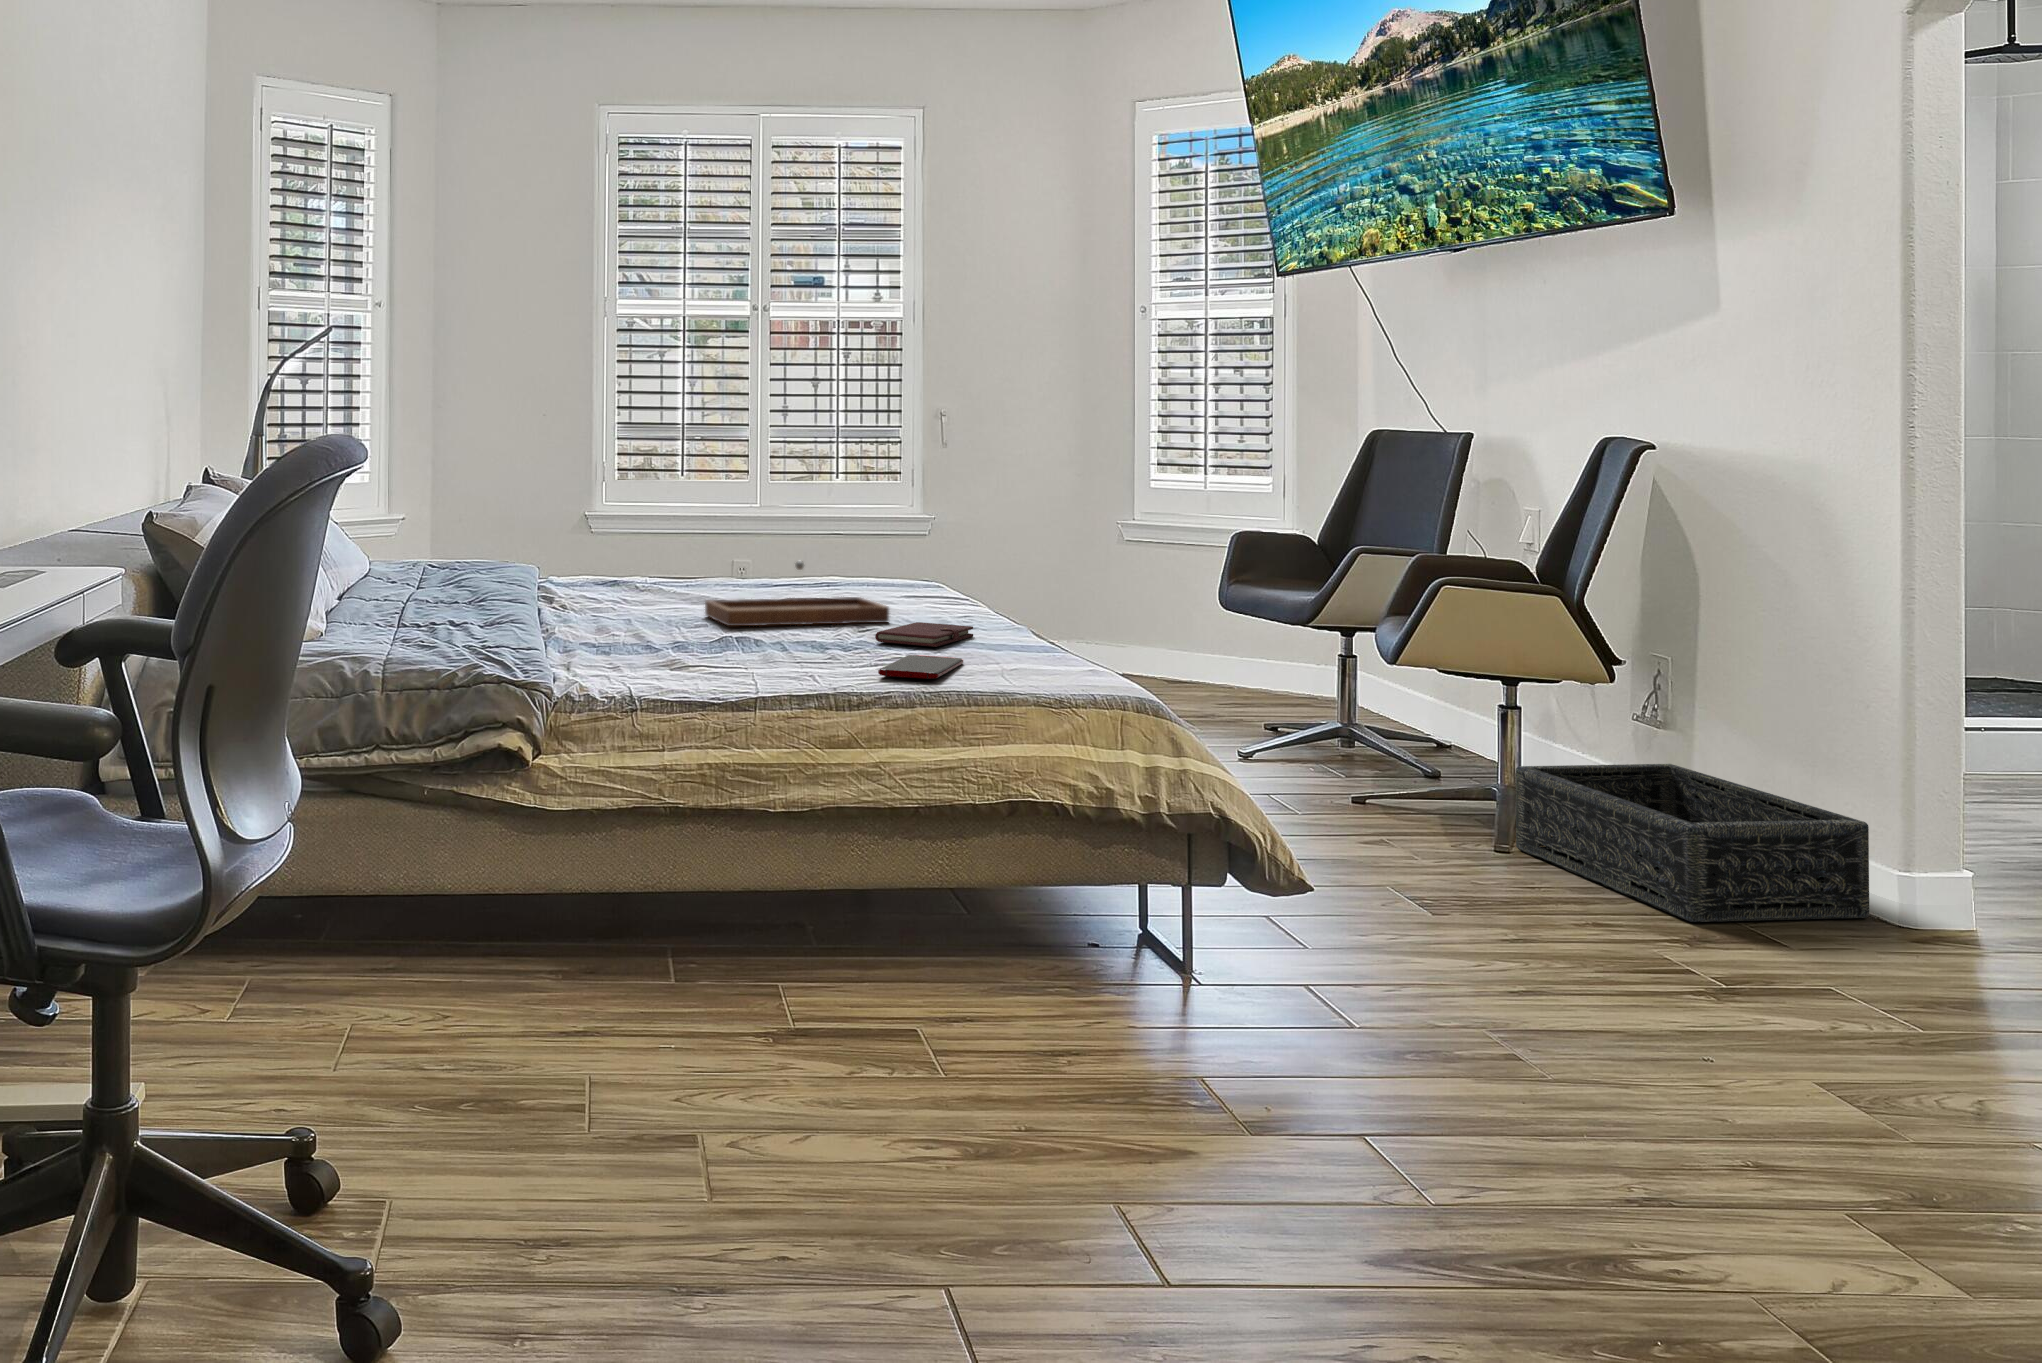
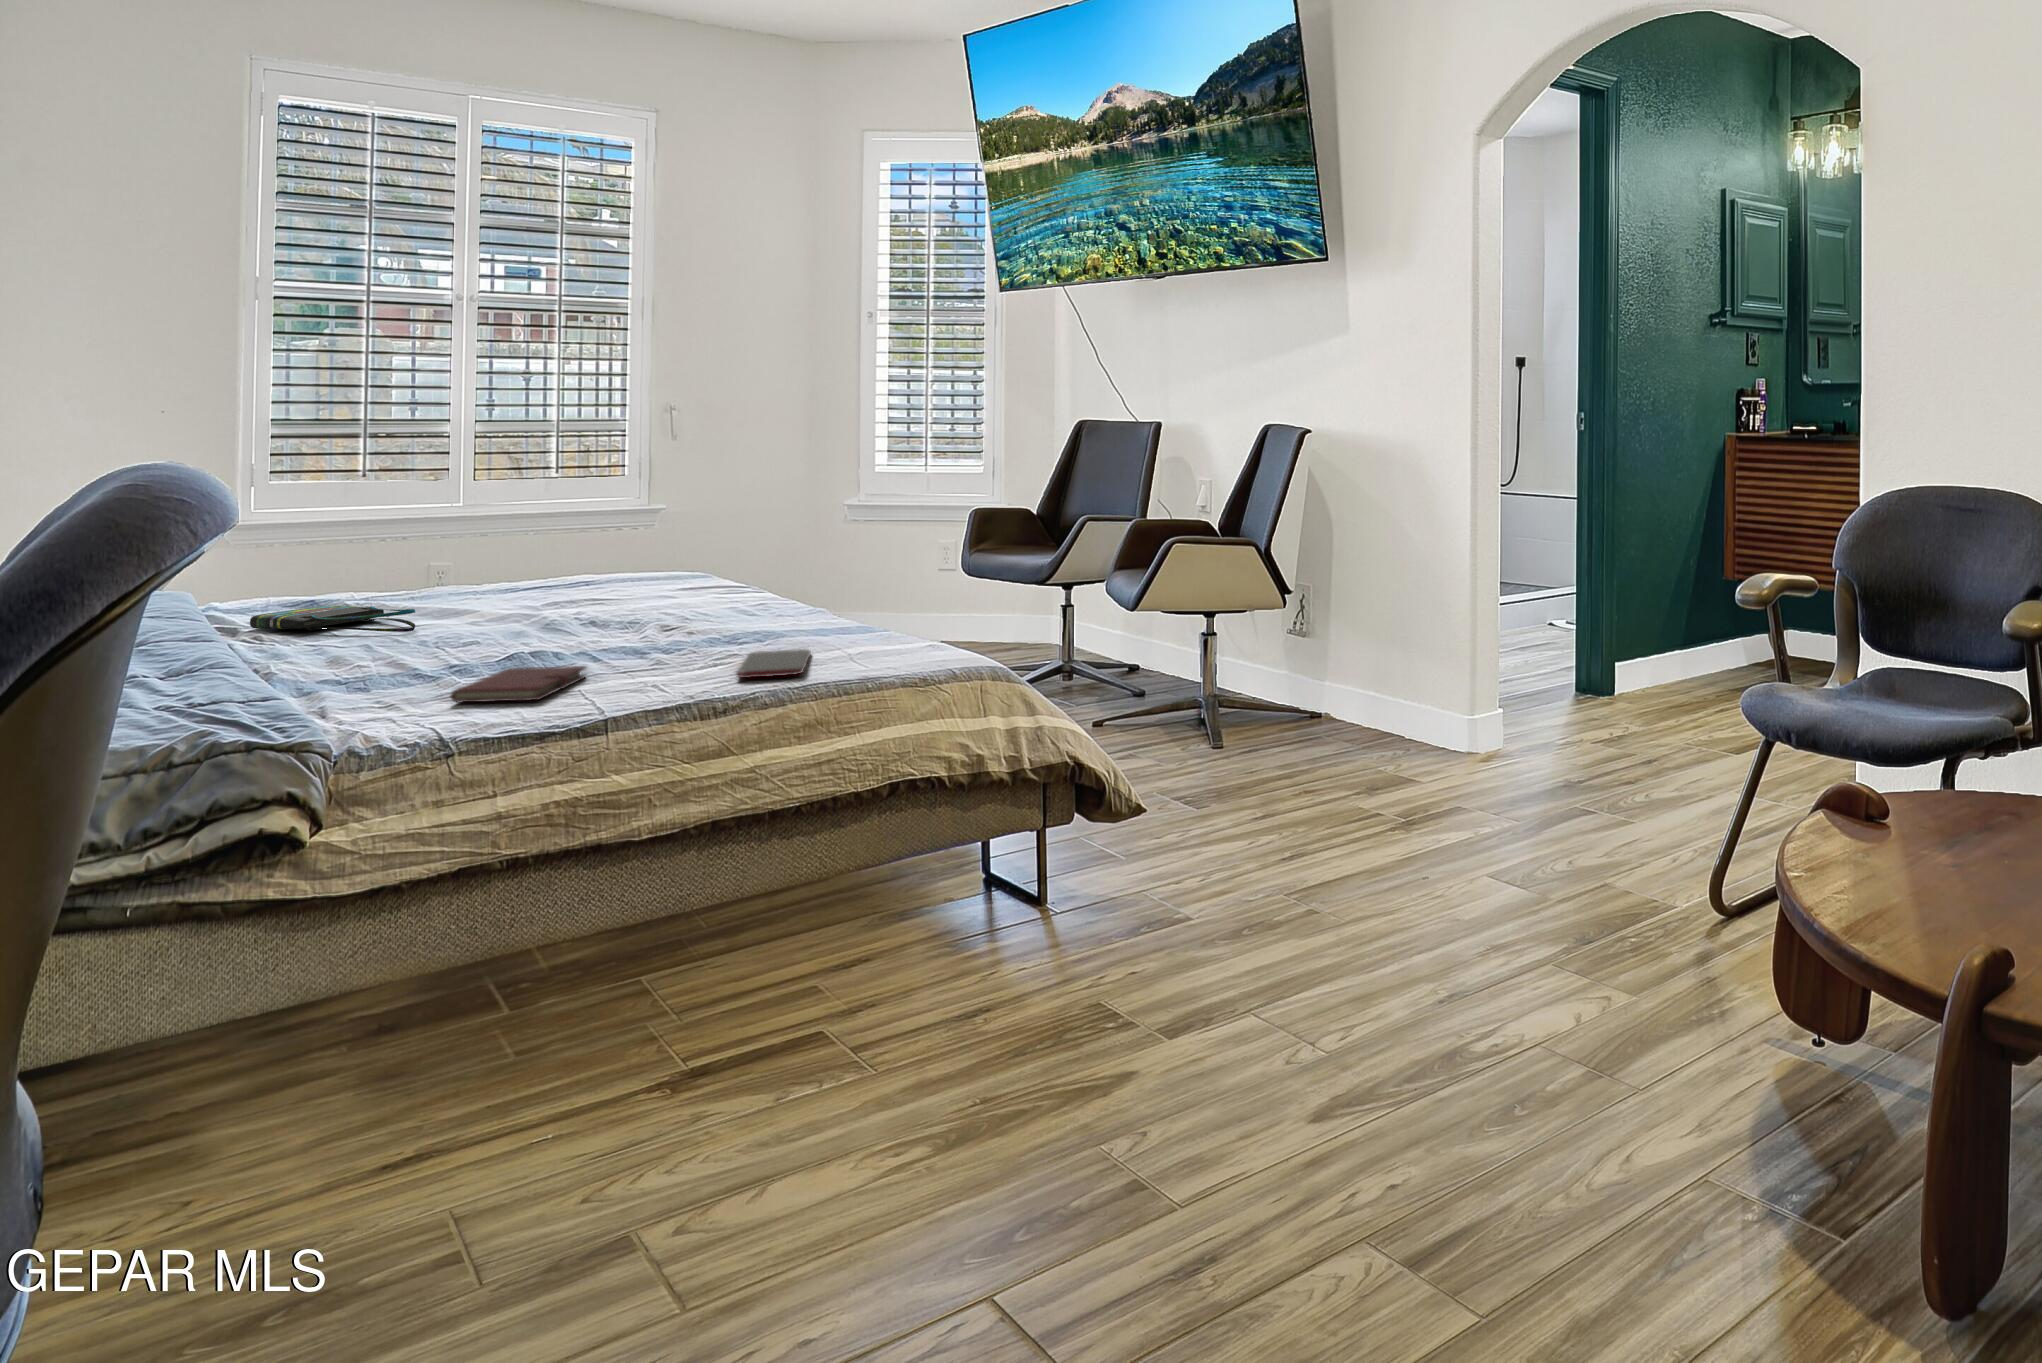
tray: present [705,561,889,626] -> none [461,564,692,643]
tote bag: none [574,584,677,611] -> present [250,605,415,632]
notebook: present [875,622,973,647] -> present [451,666,586,702]
basket: present [1516,764,1869,922] -> none [1214,659,1441,773]

